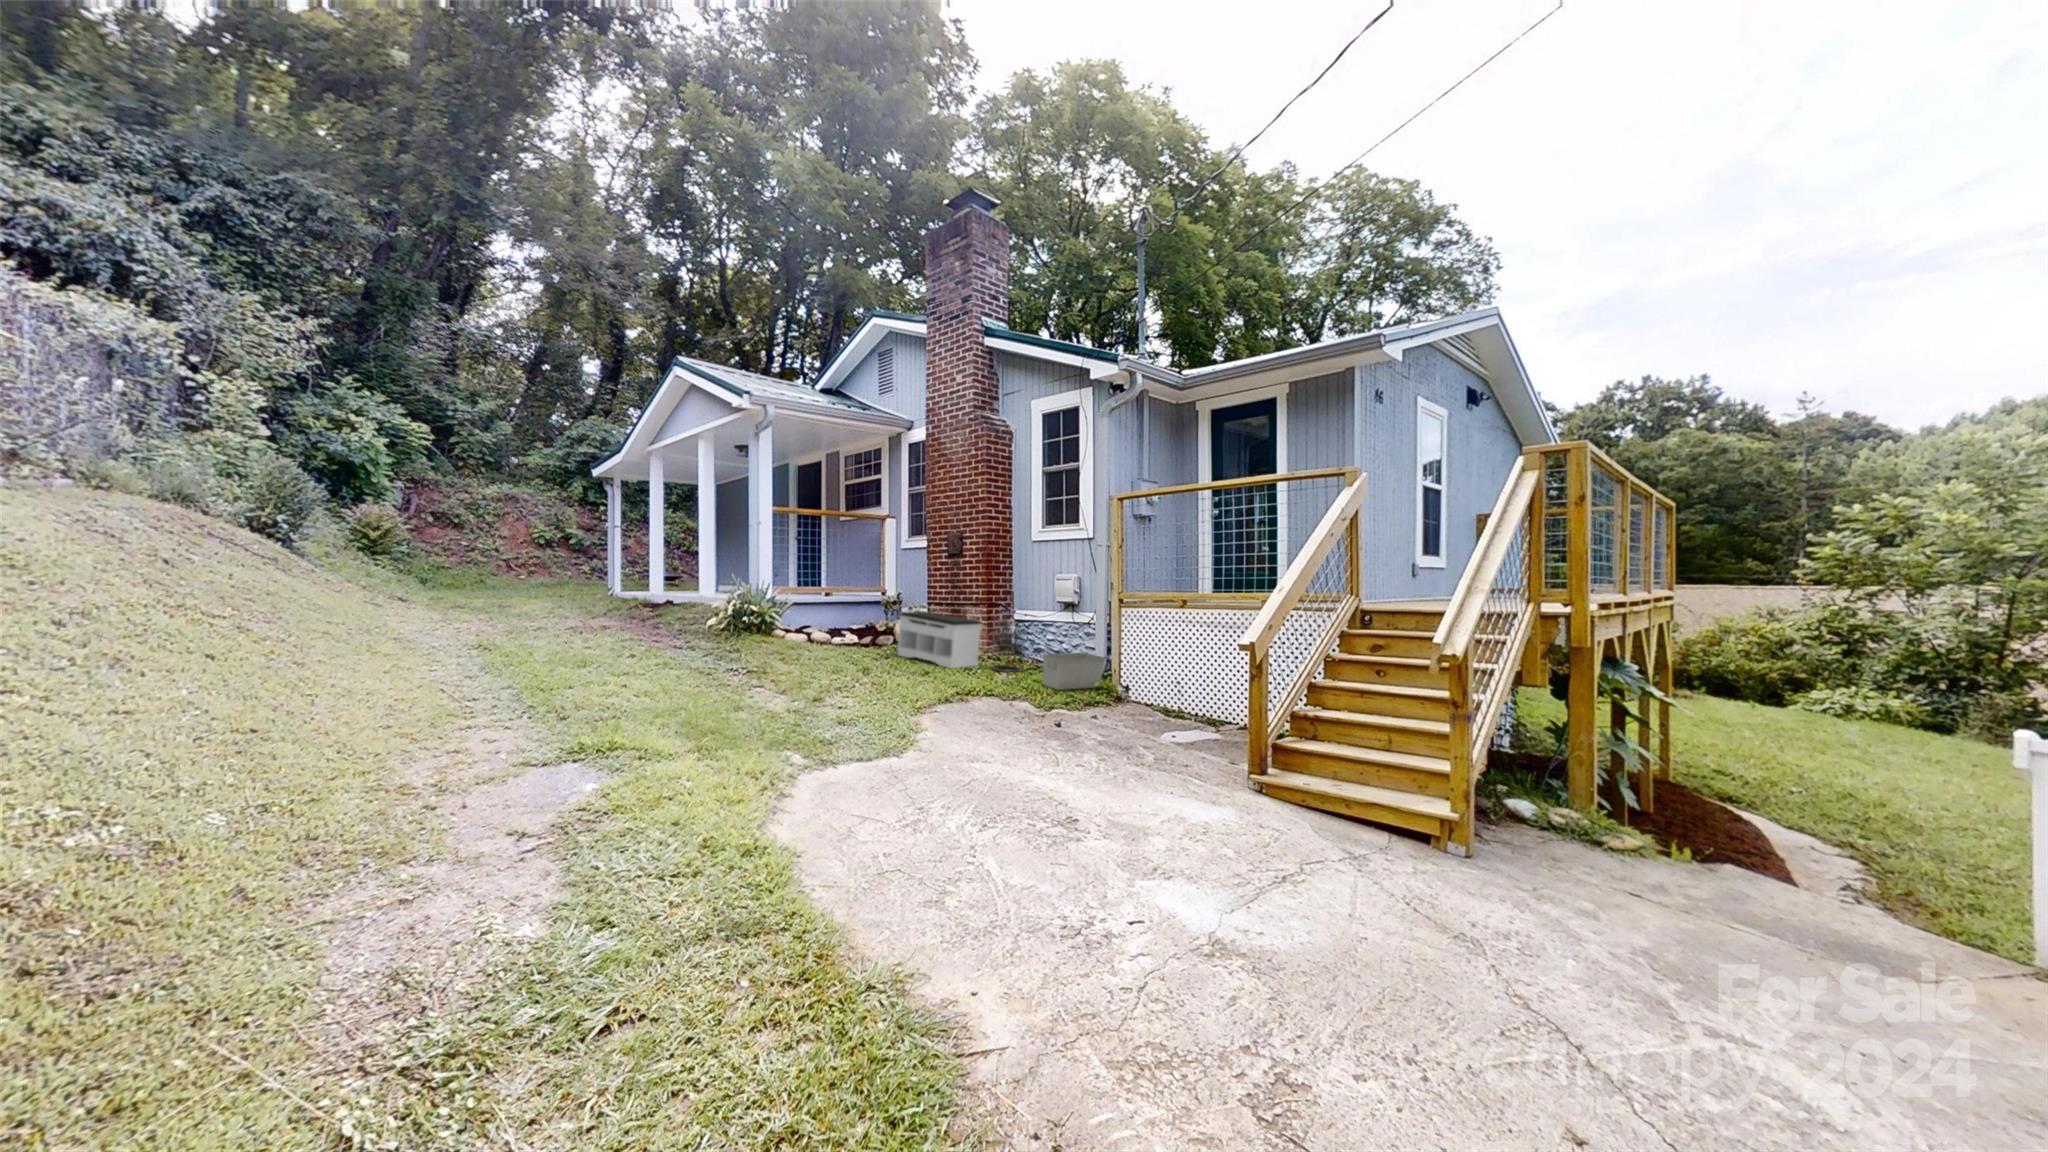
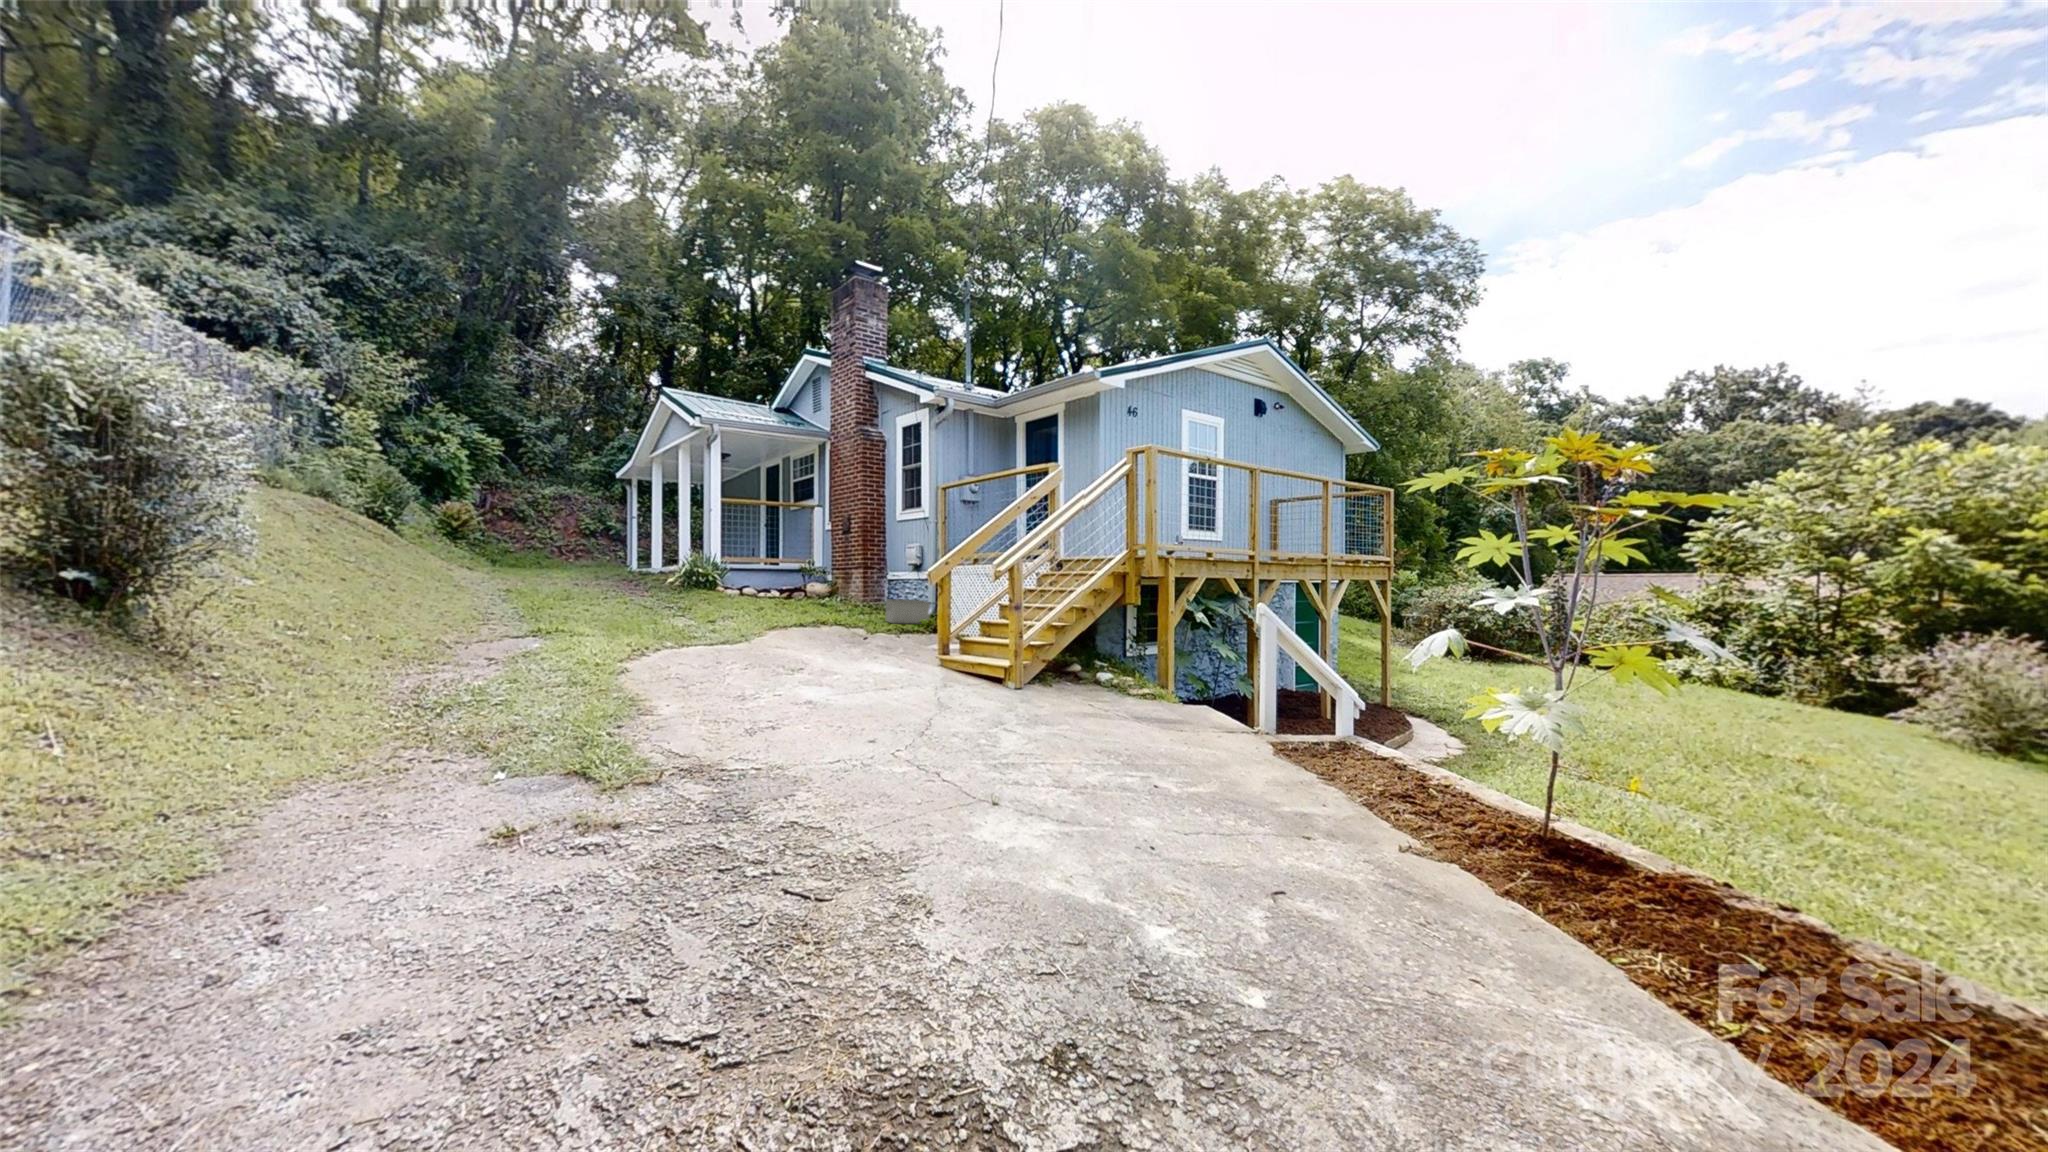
bench: present [898,611,981,668] -> none [803,573,858,612]
potted tree: present [992,616,1025,672] -> none [861,573,890,615]

